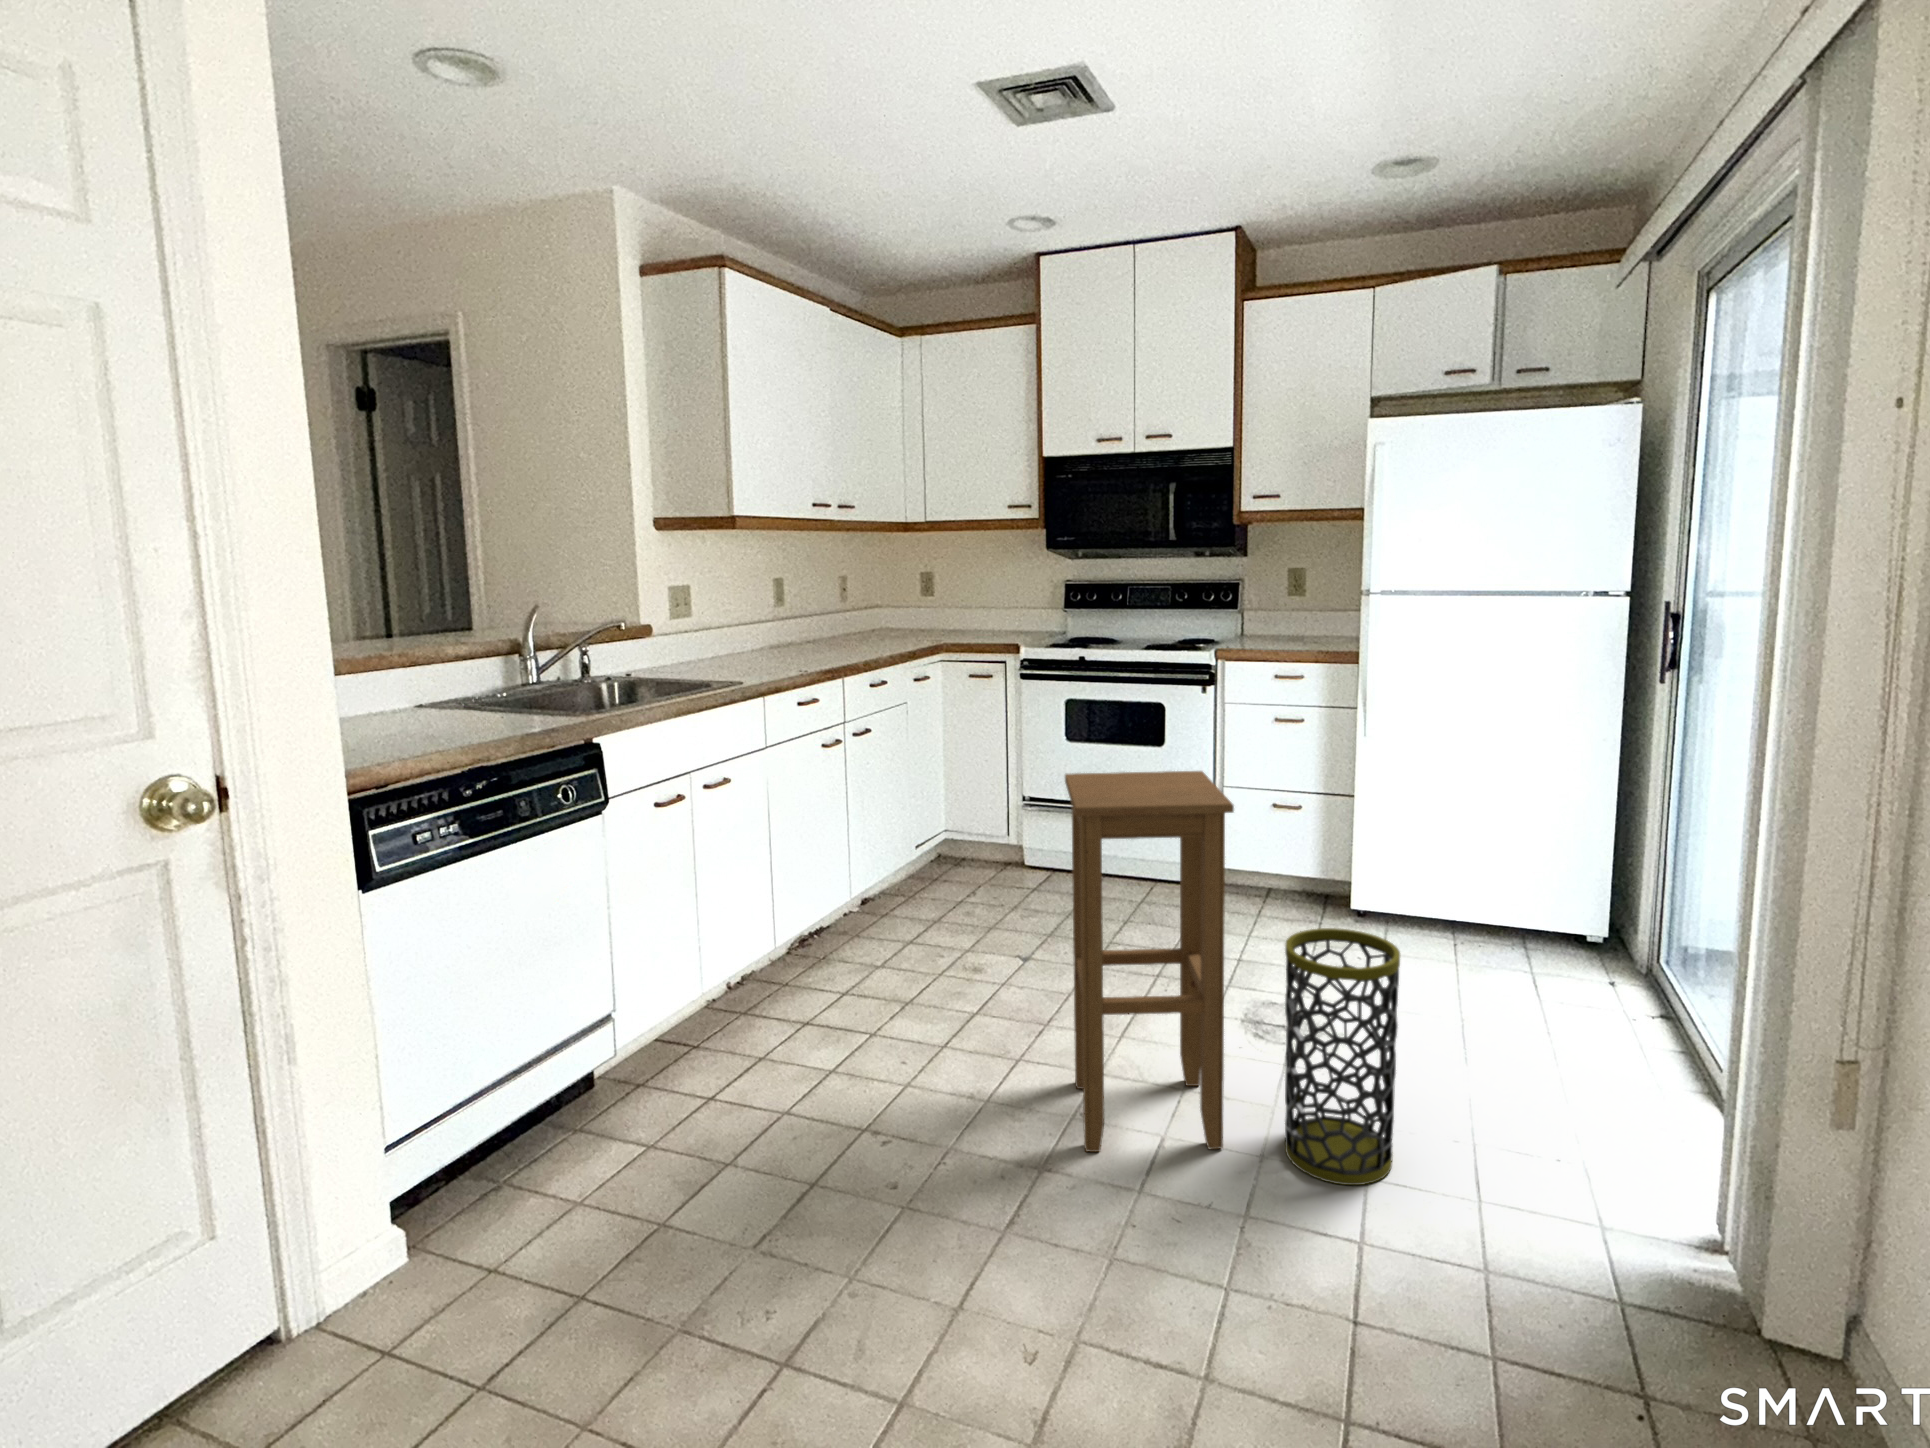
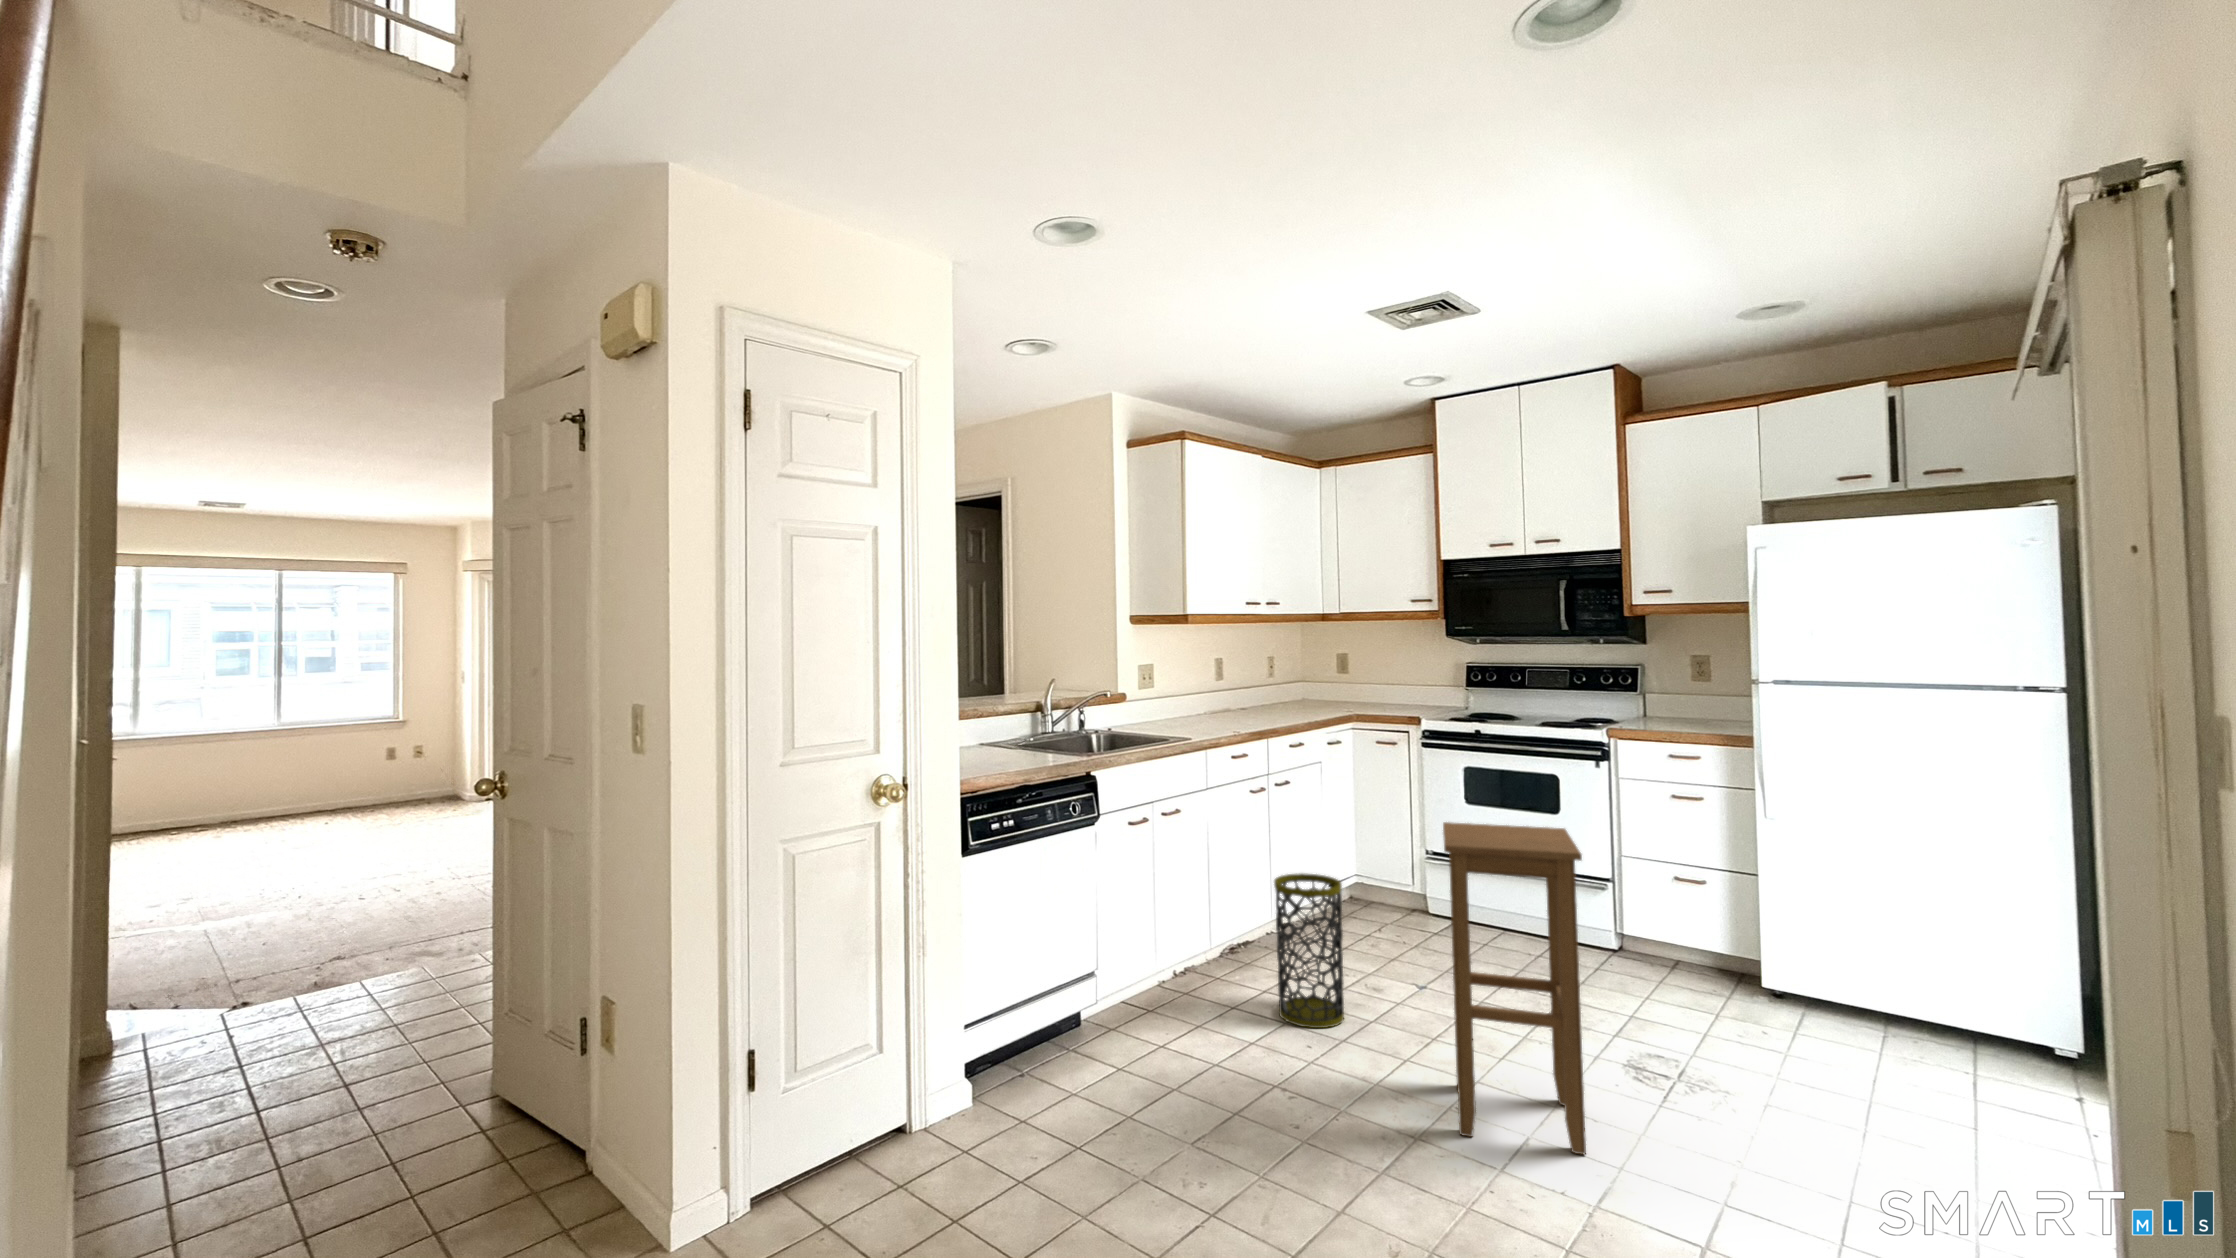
trash can: present [1285,928,1400,1185] -> present [1274,873,1344,1028]

